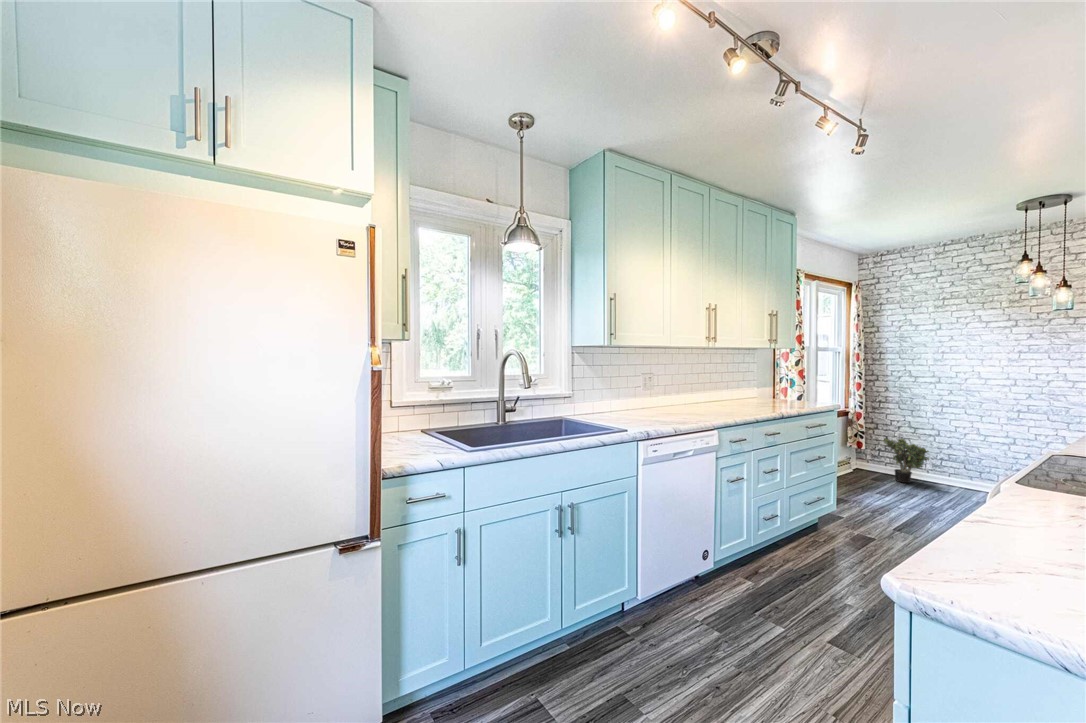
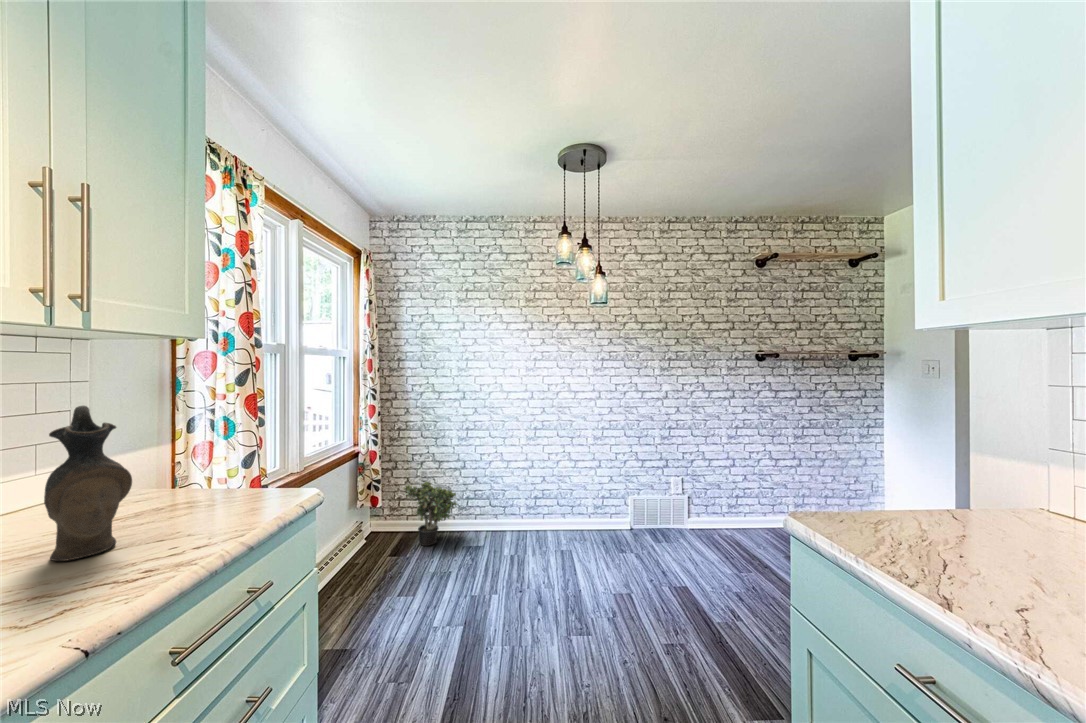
ceramic pitcher: none [768,366,787,406] -> present [44,406,132,561]

